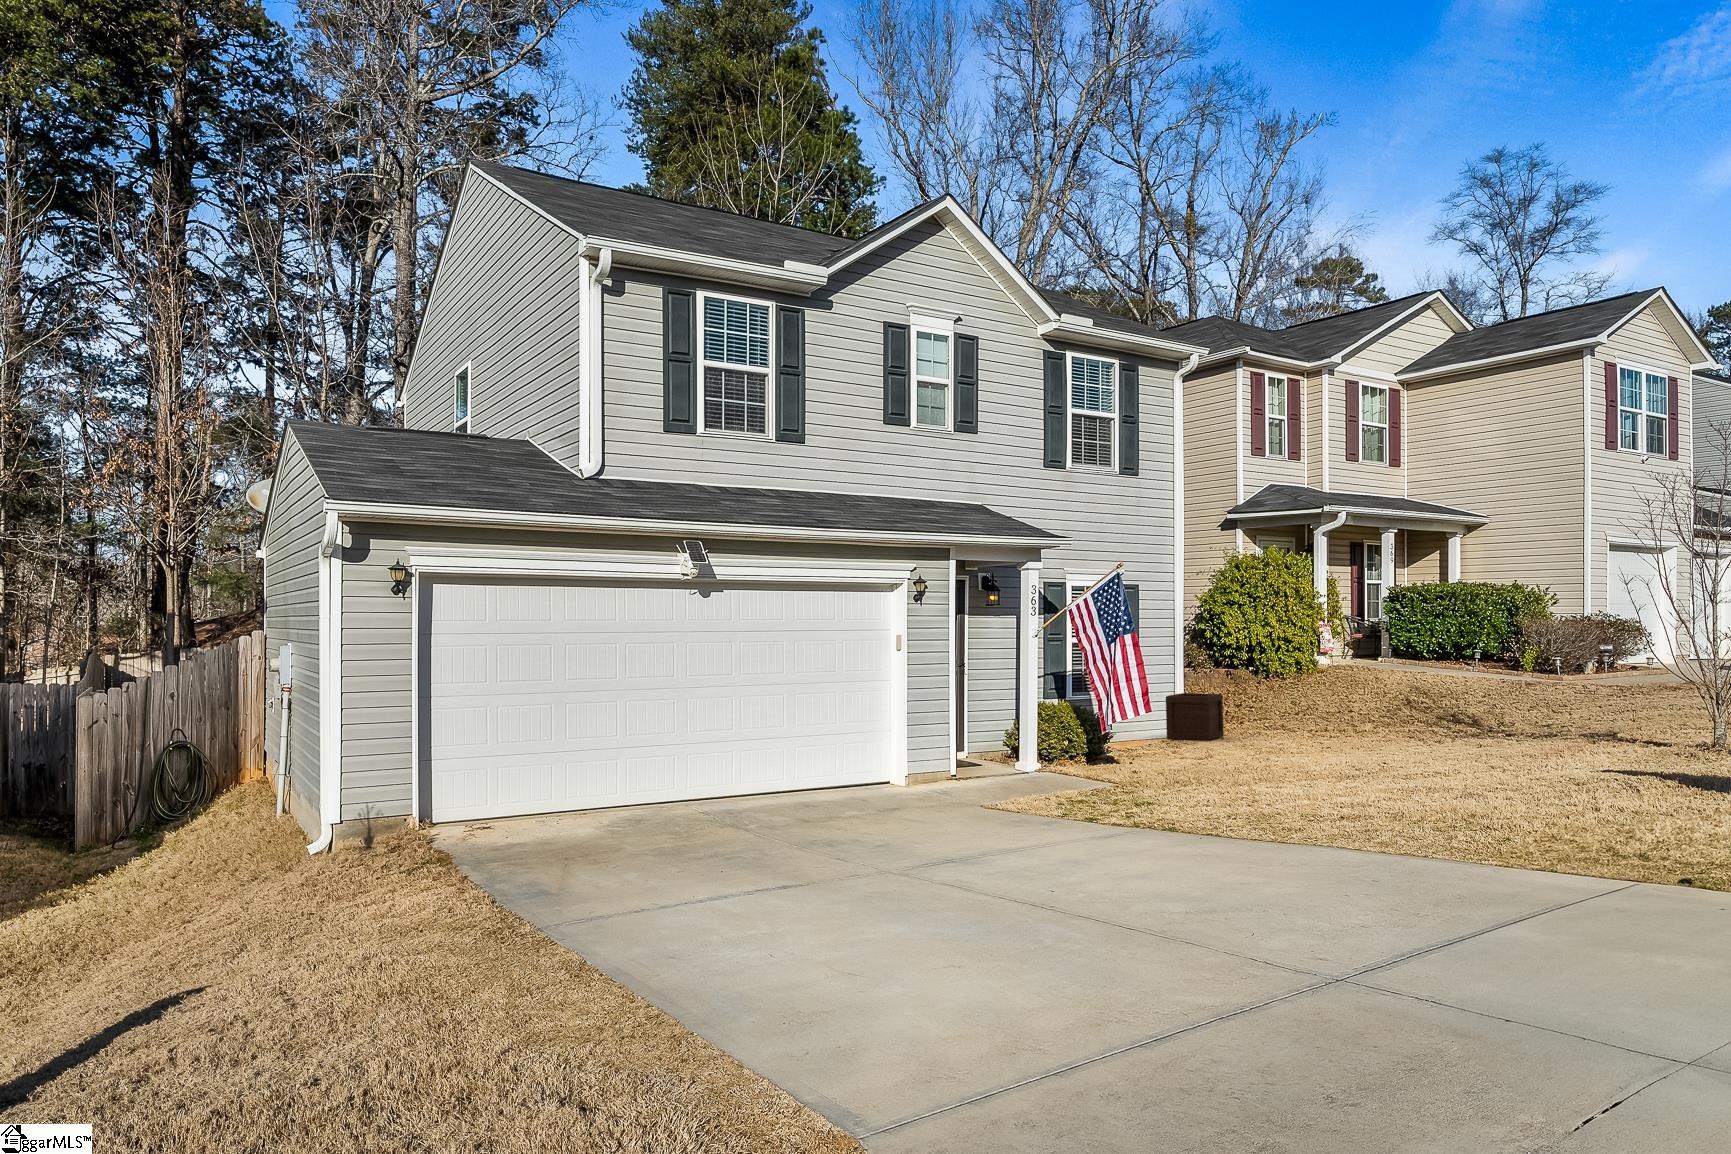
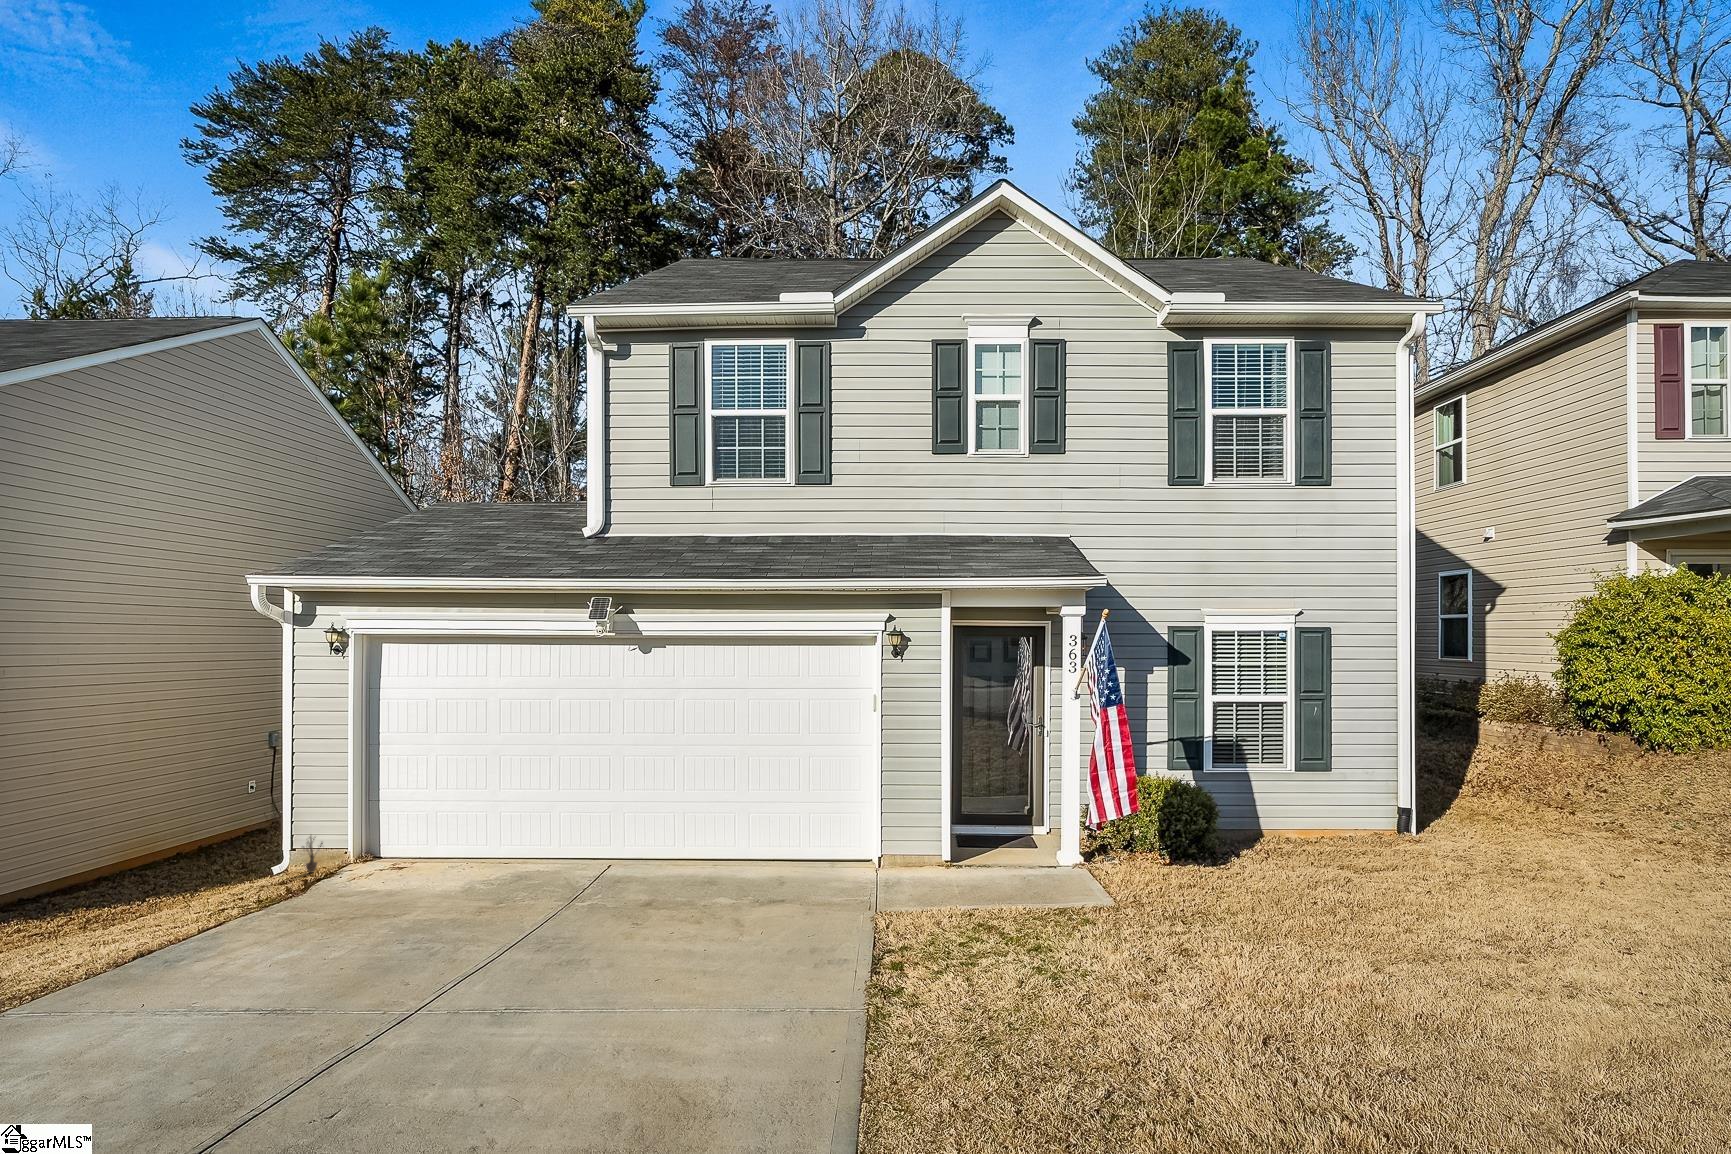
wooden crate: present [1166,693,1224,741] -> none [1380,771,1481,848]

